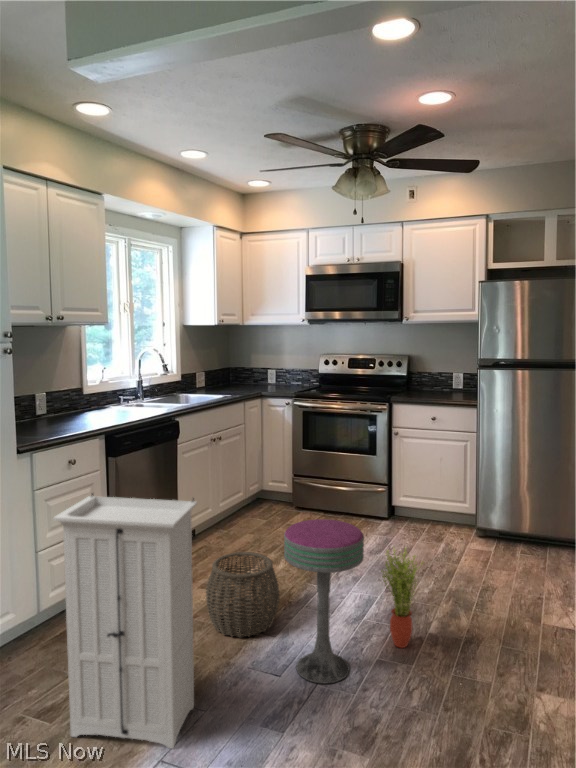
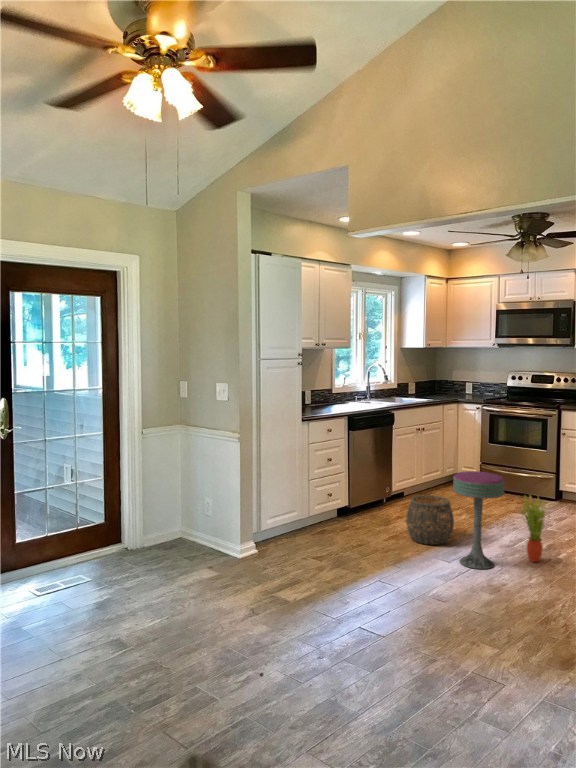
storage cabinet: present [53,493,197,748] -> none [325,440,400,578]

